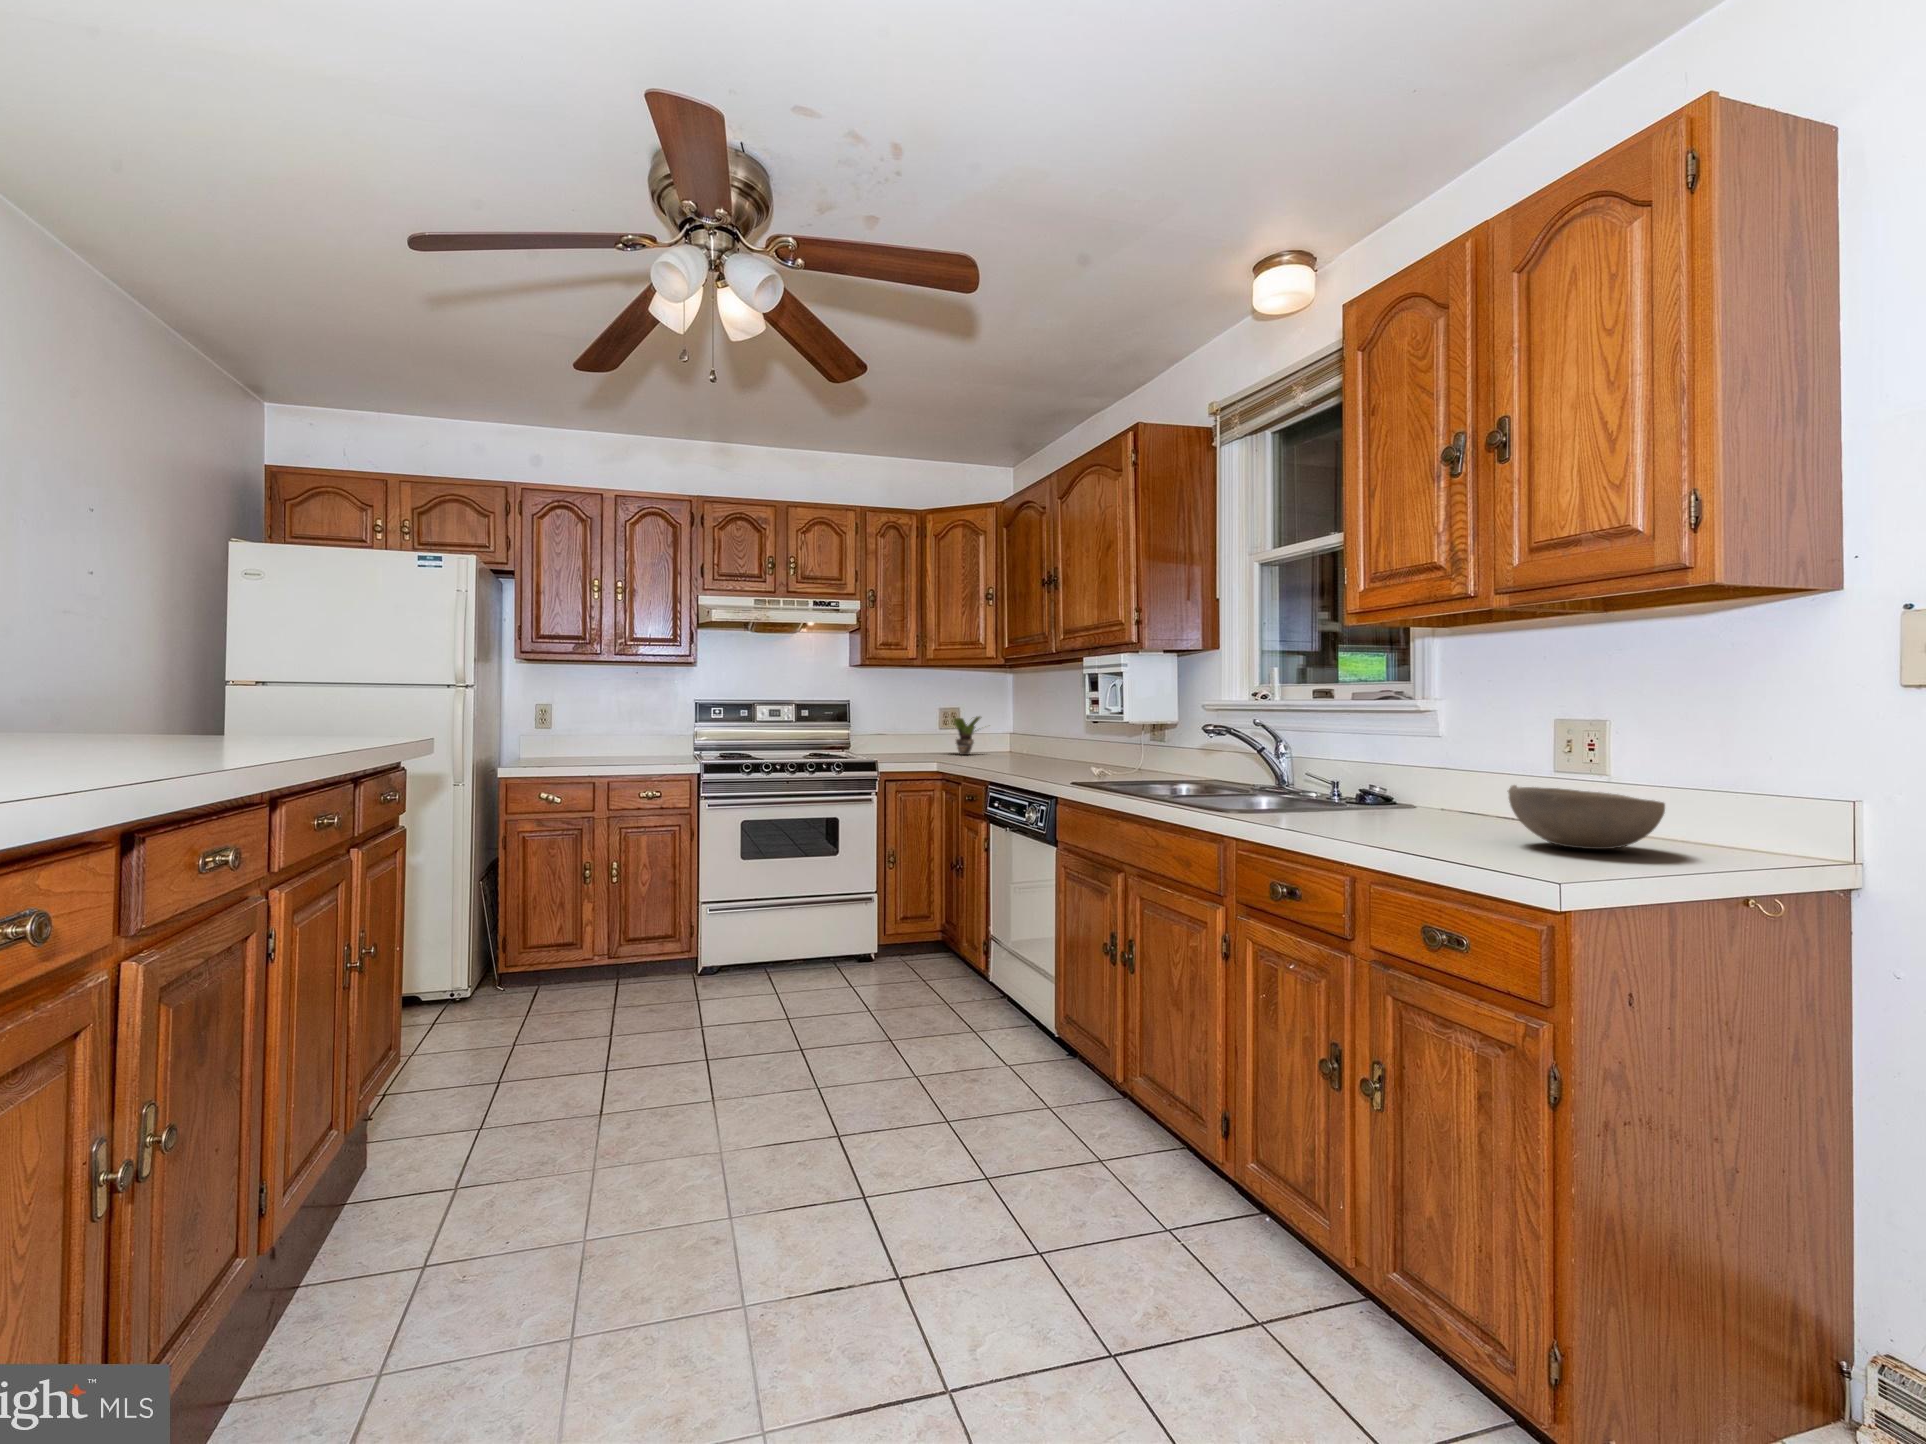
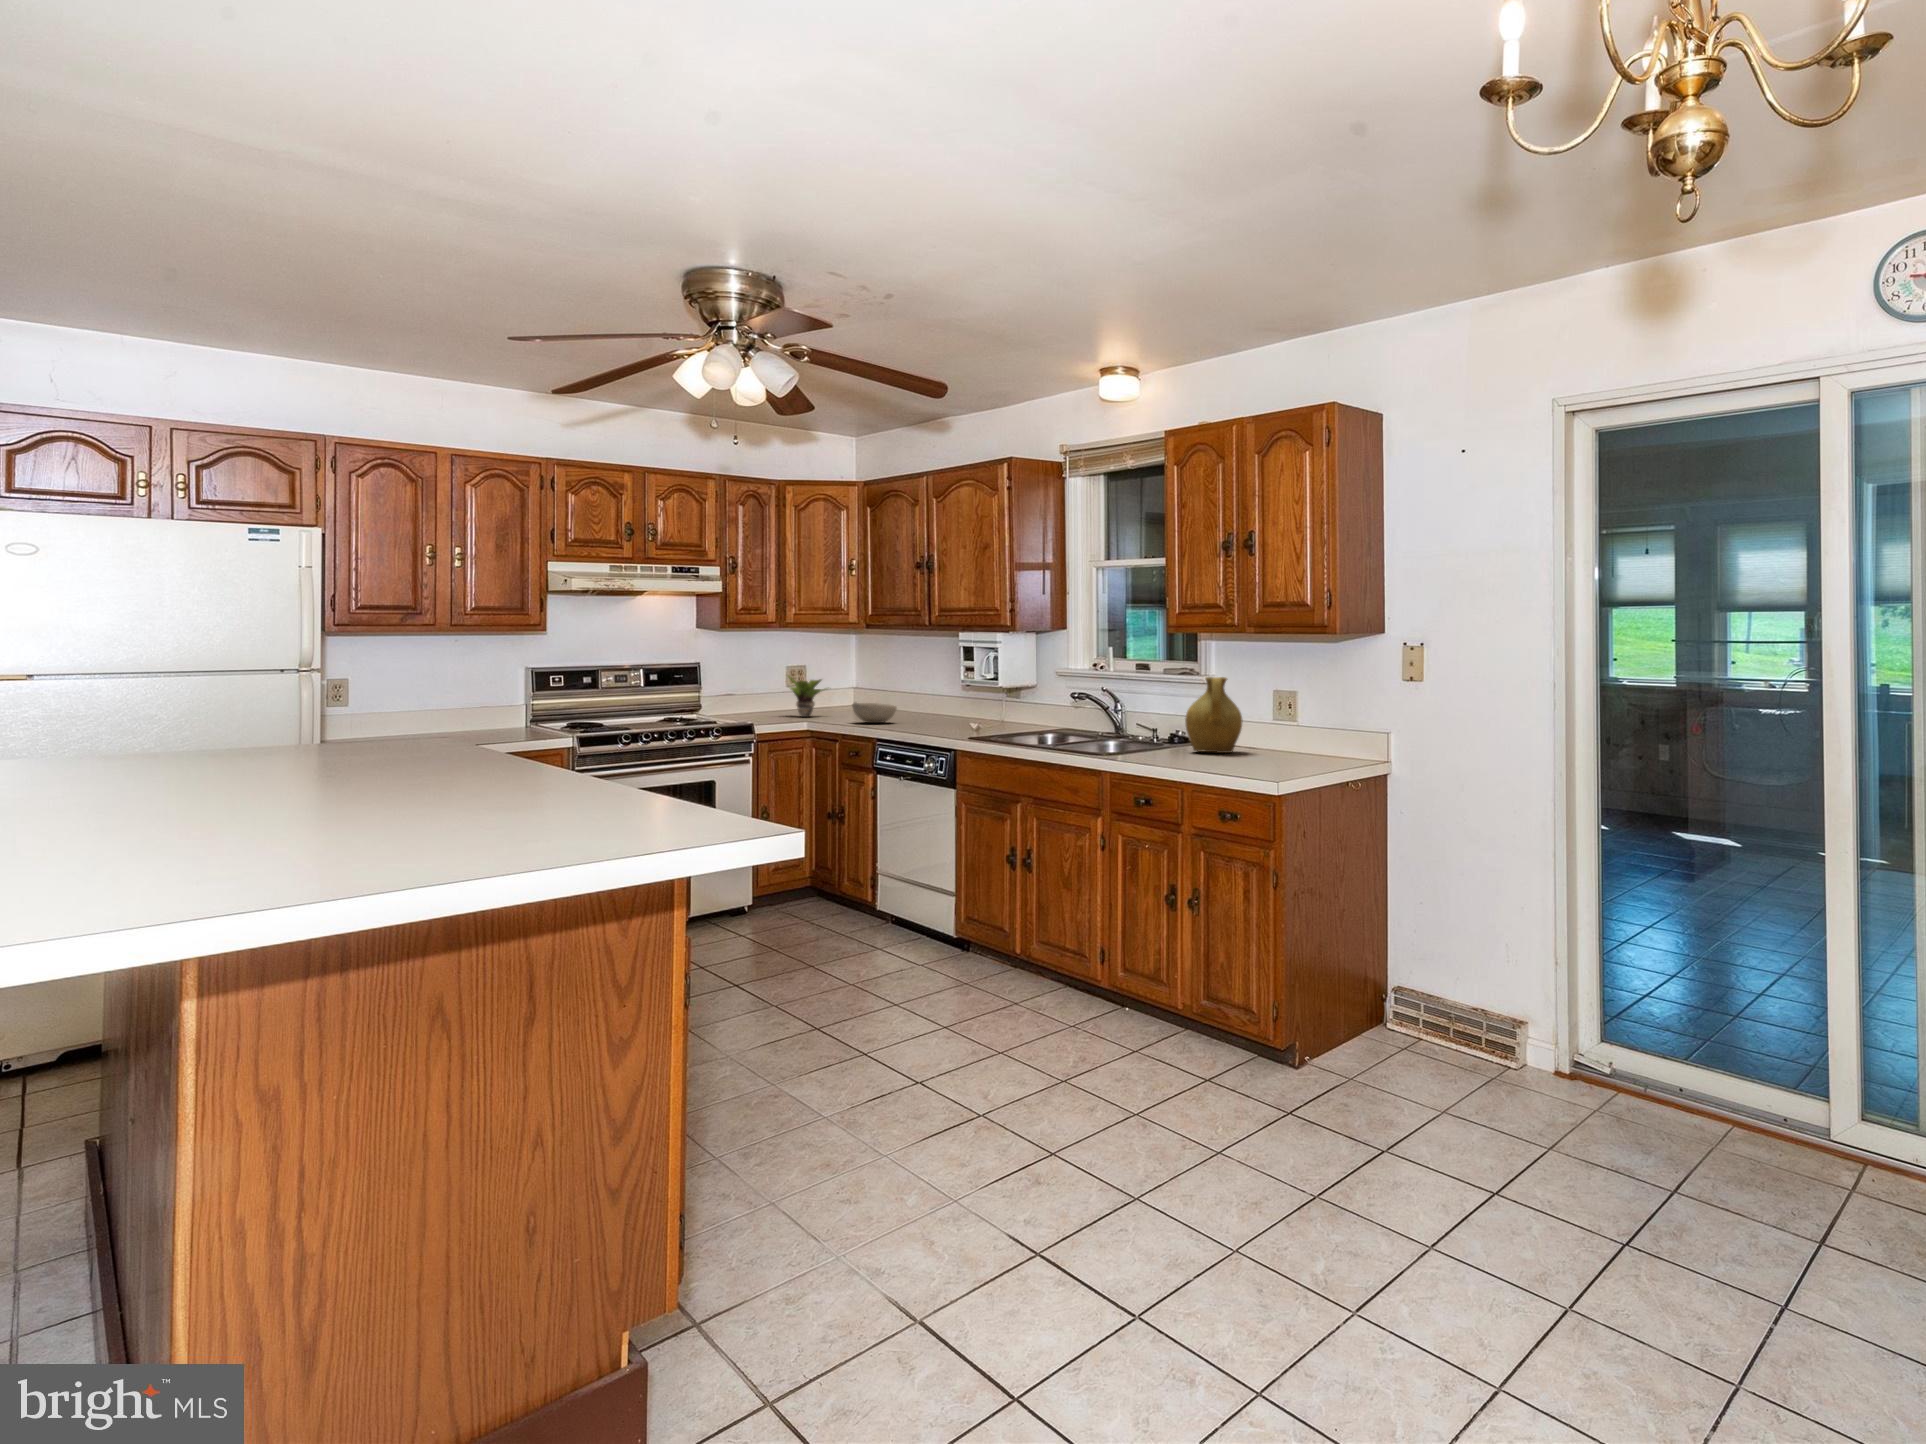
pitcher: none [1377,692,1488,826] -> present [1185,677,1243,753]
bowl: present [1508,785,1665,849] -> present [852,702,897,723]

